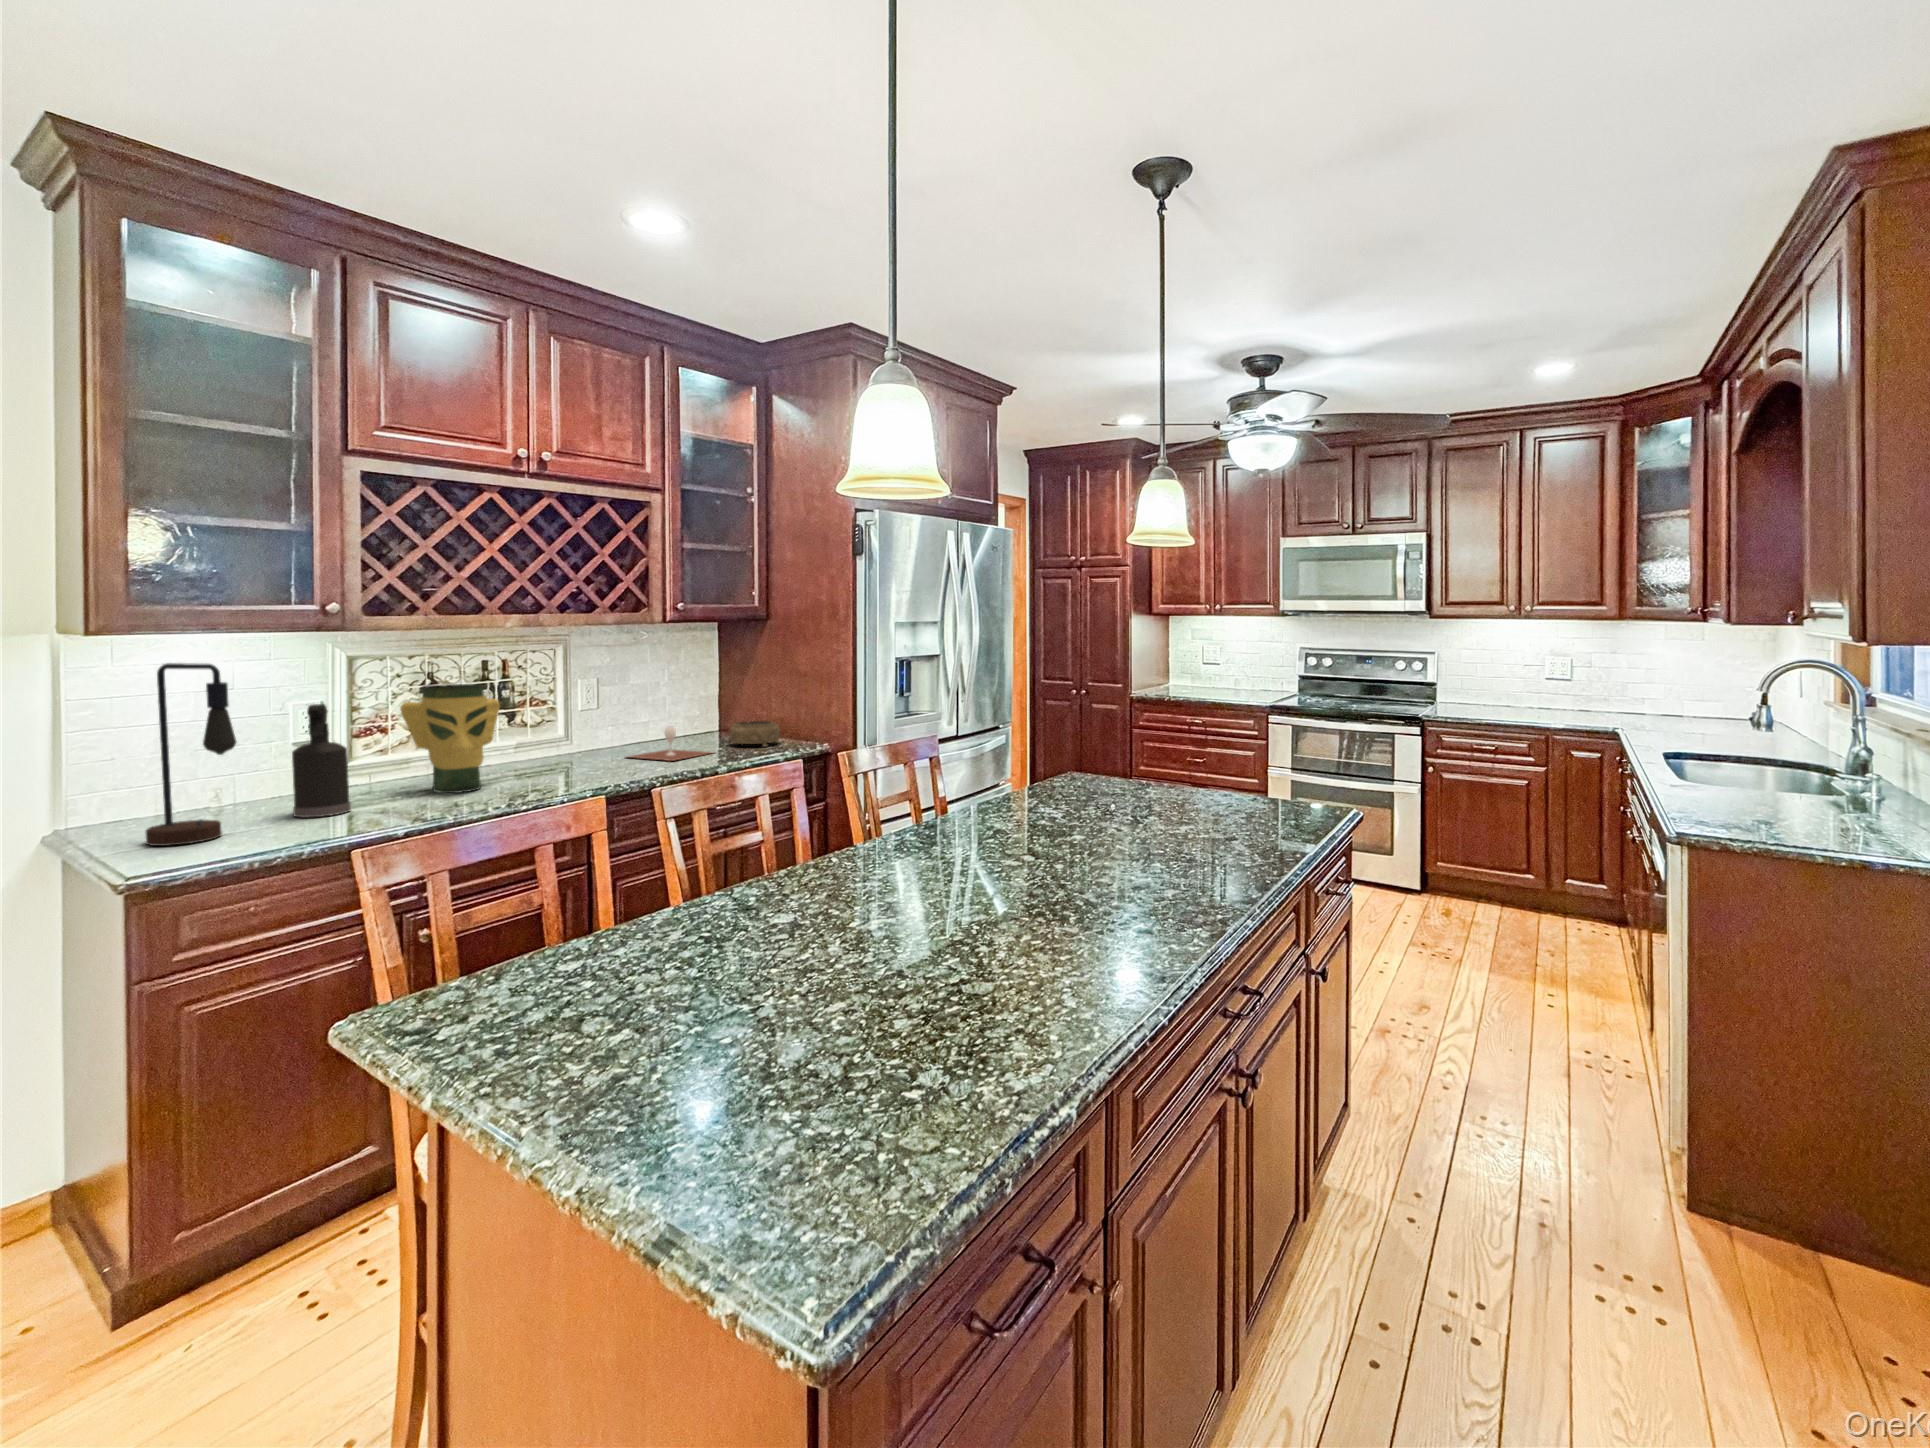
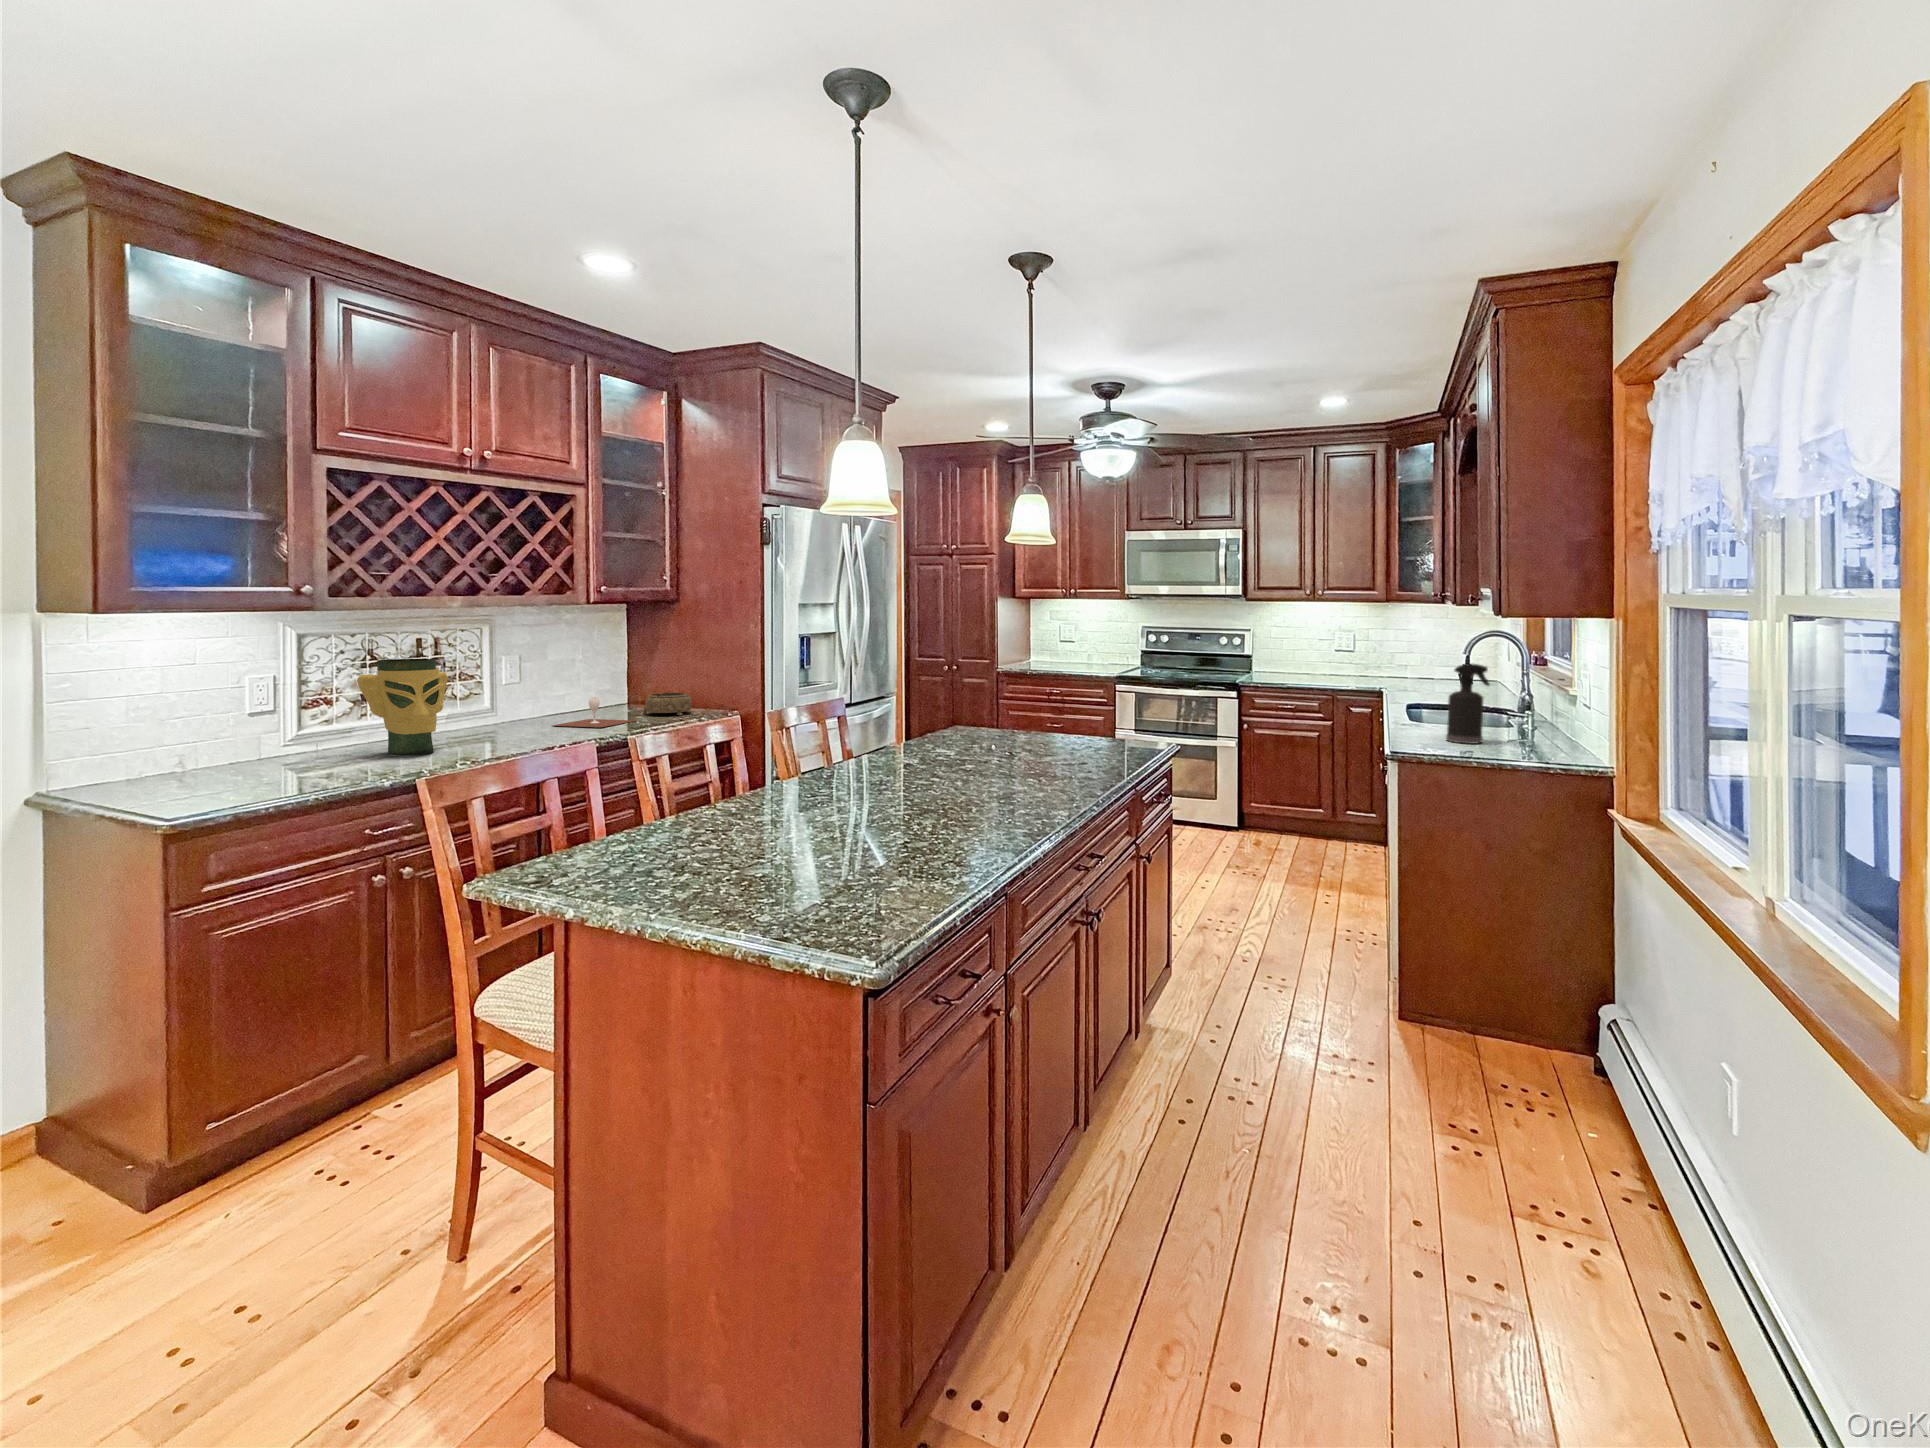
table lamp: present [146,663,236,846] -> none [151,638,236,800]
spray bottle: present [292,704,351,818] -> present [1446,664,1489,744]

